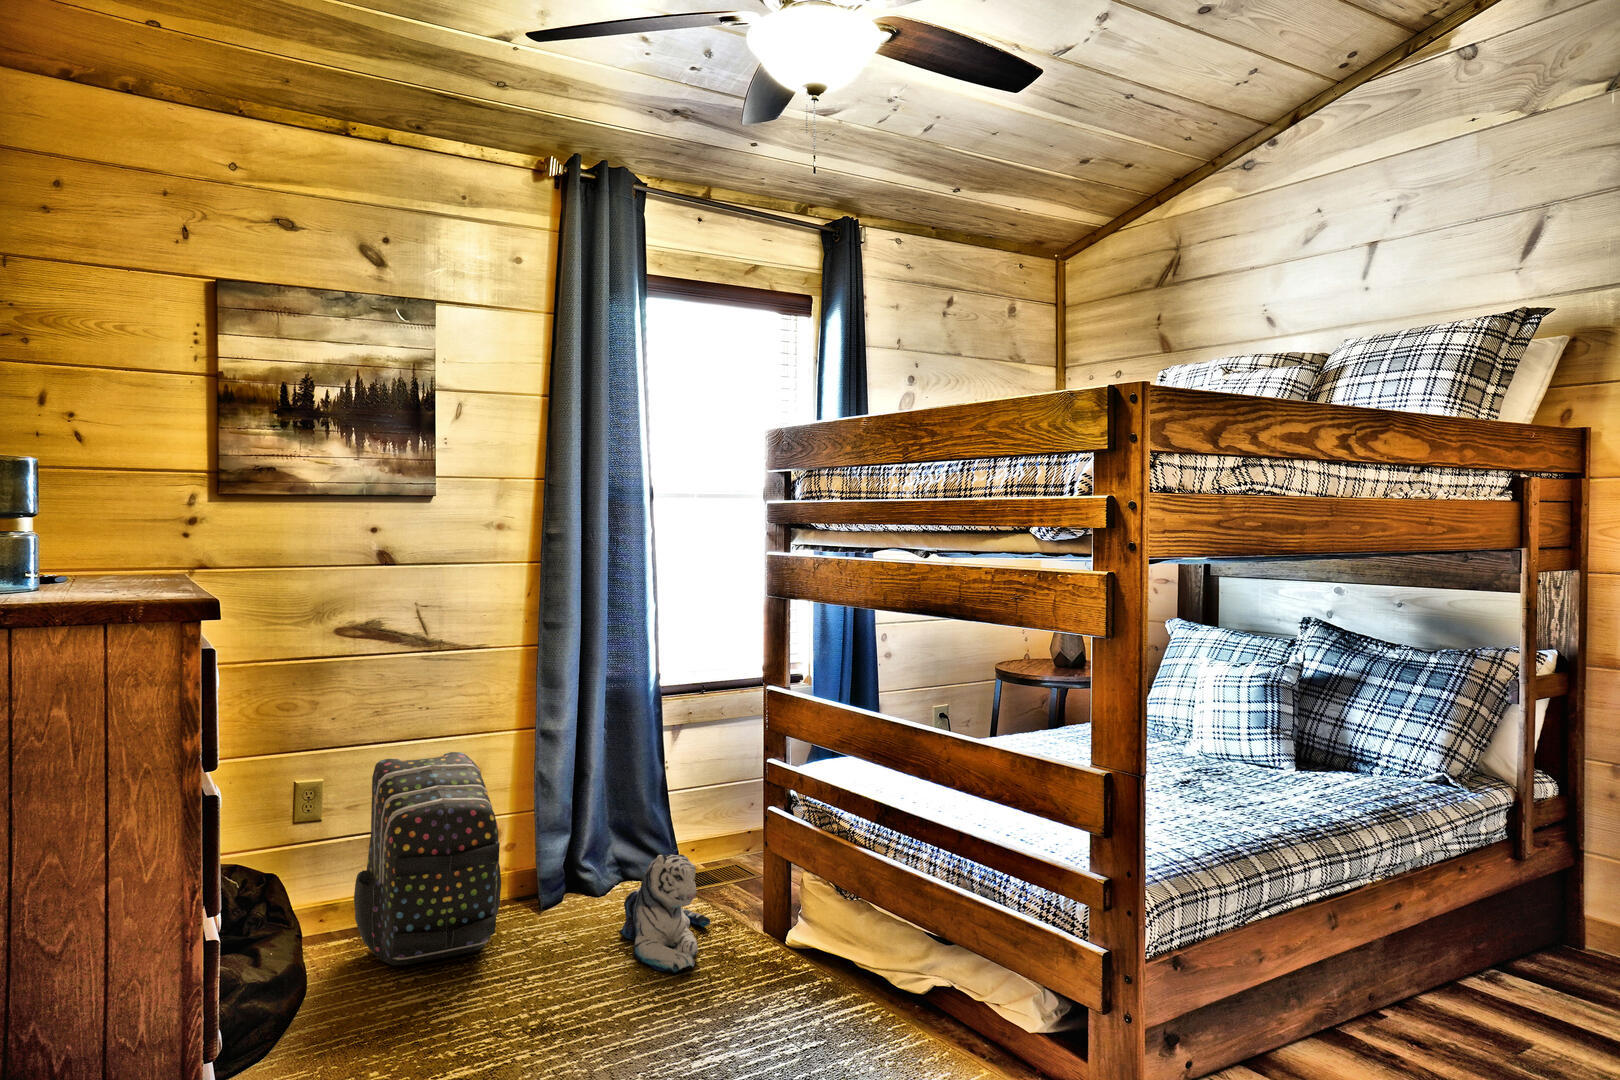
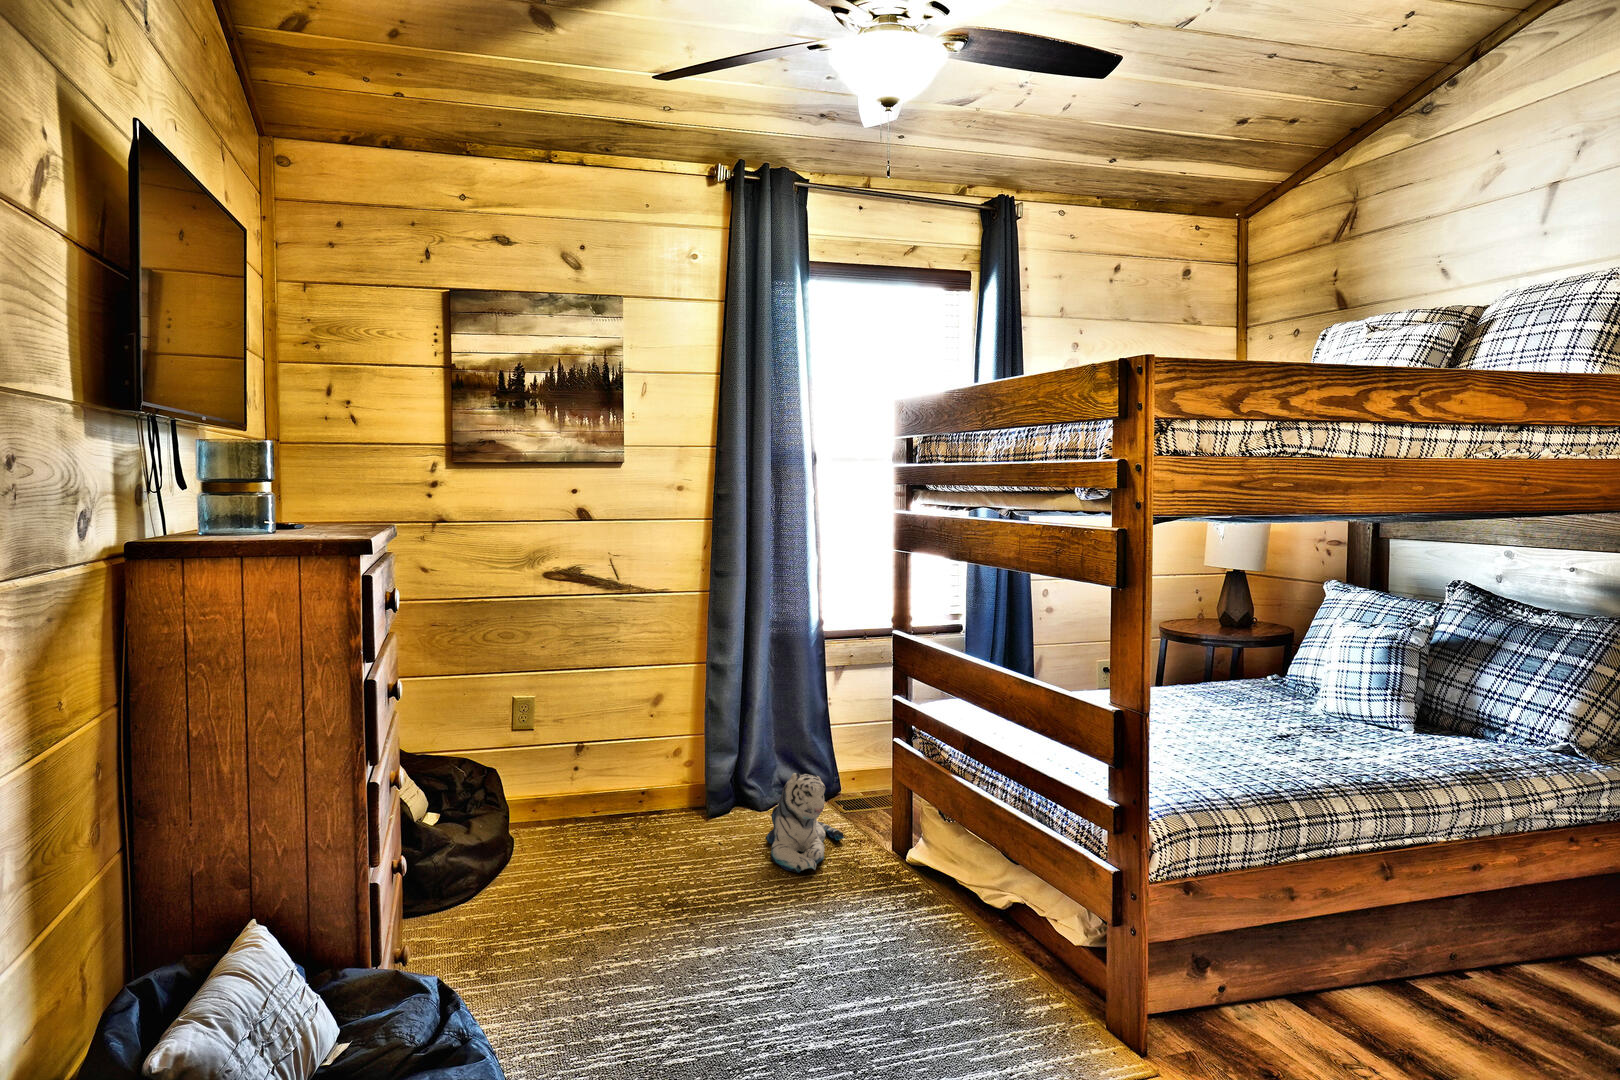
backpack: present [354,752,501,965] -> none [553,677,670,847]

